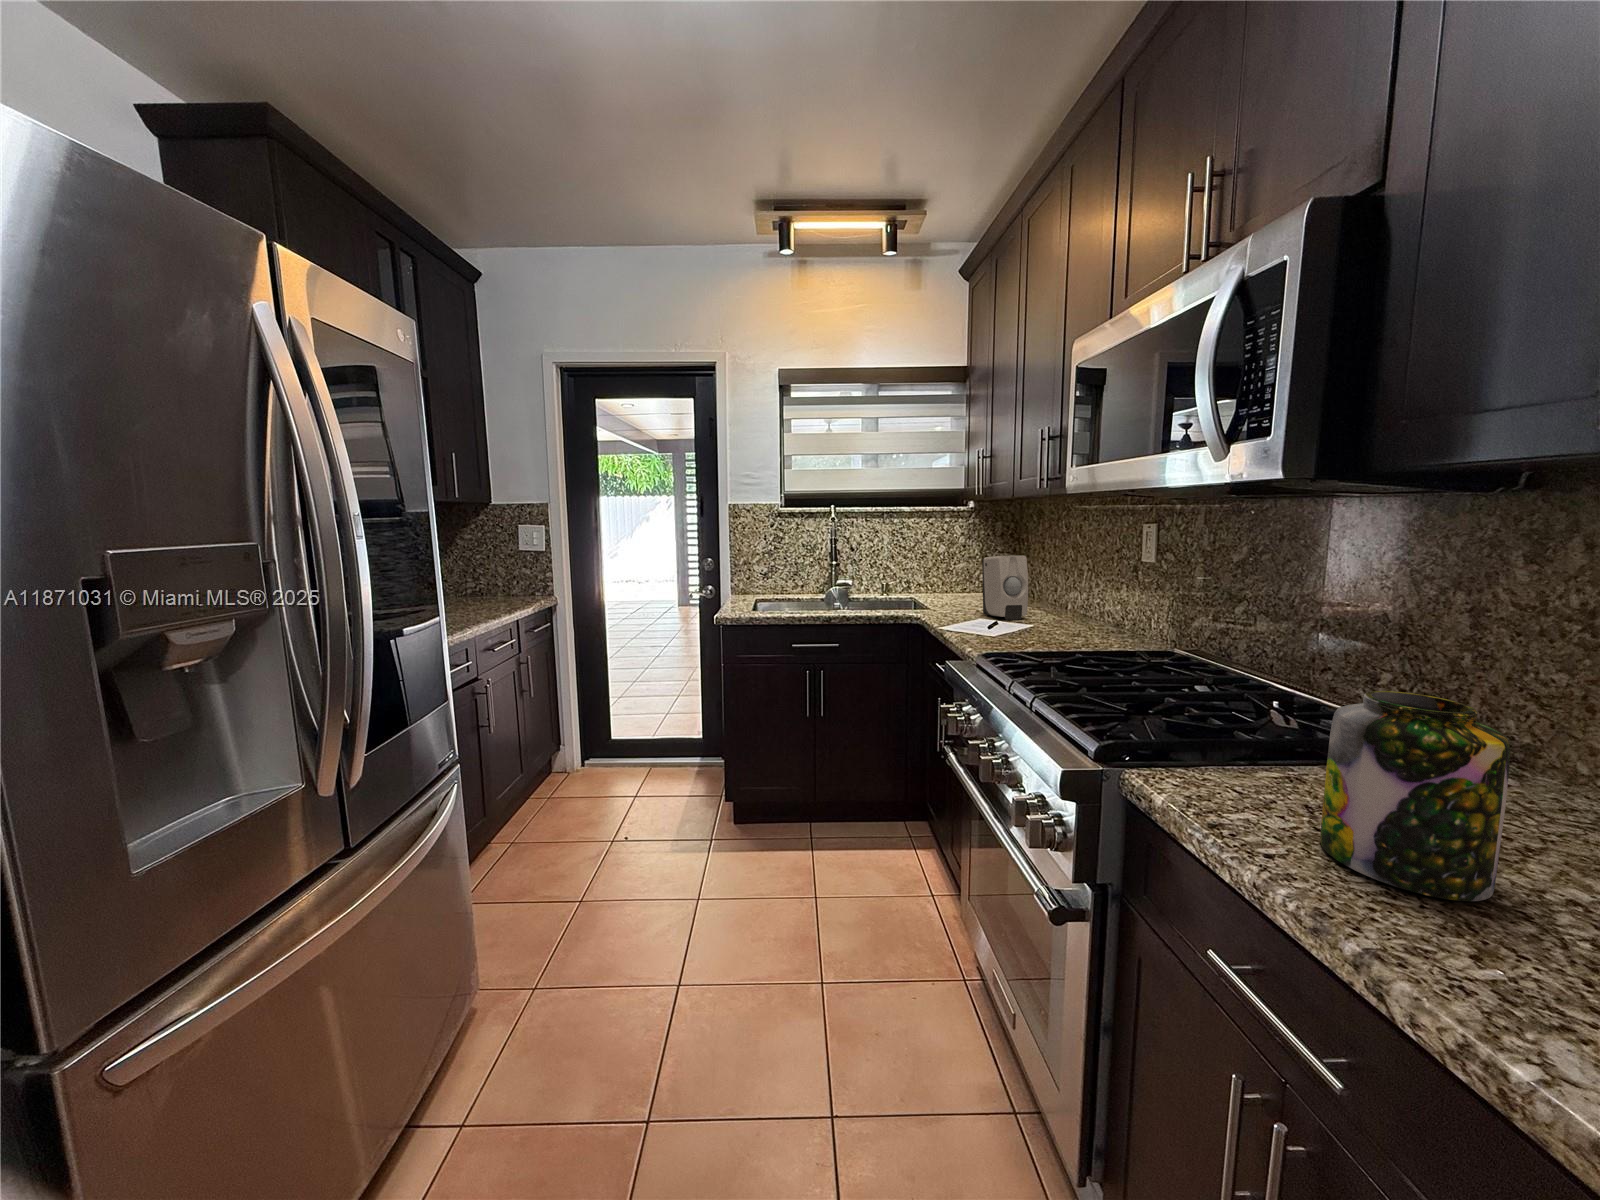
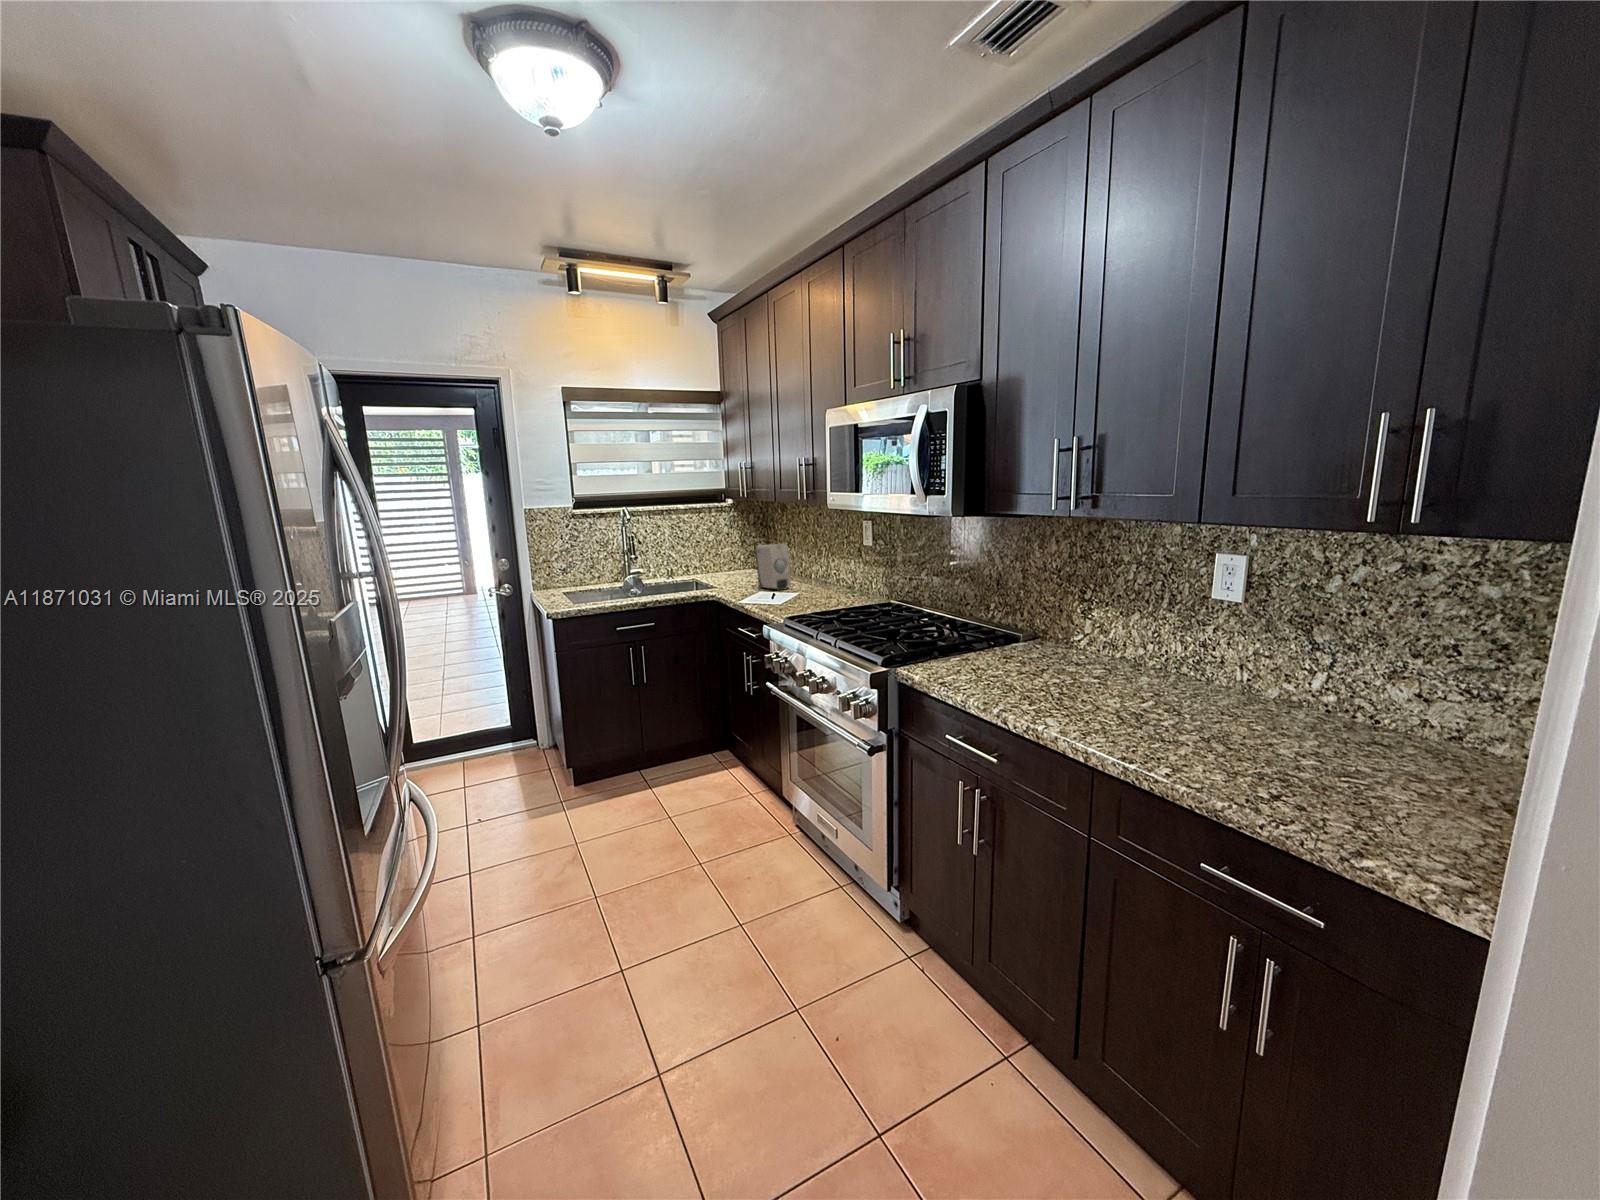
jar: present [1320,691,1510,901] -> none [981,614,1036,690]

